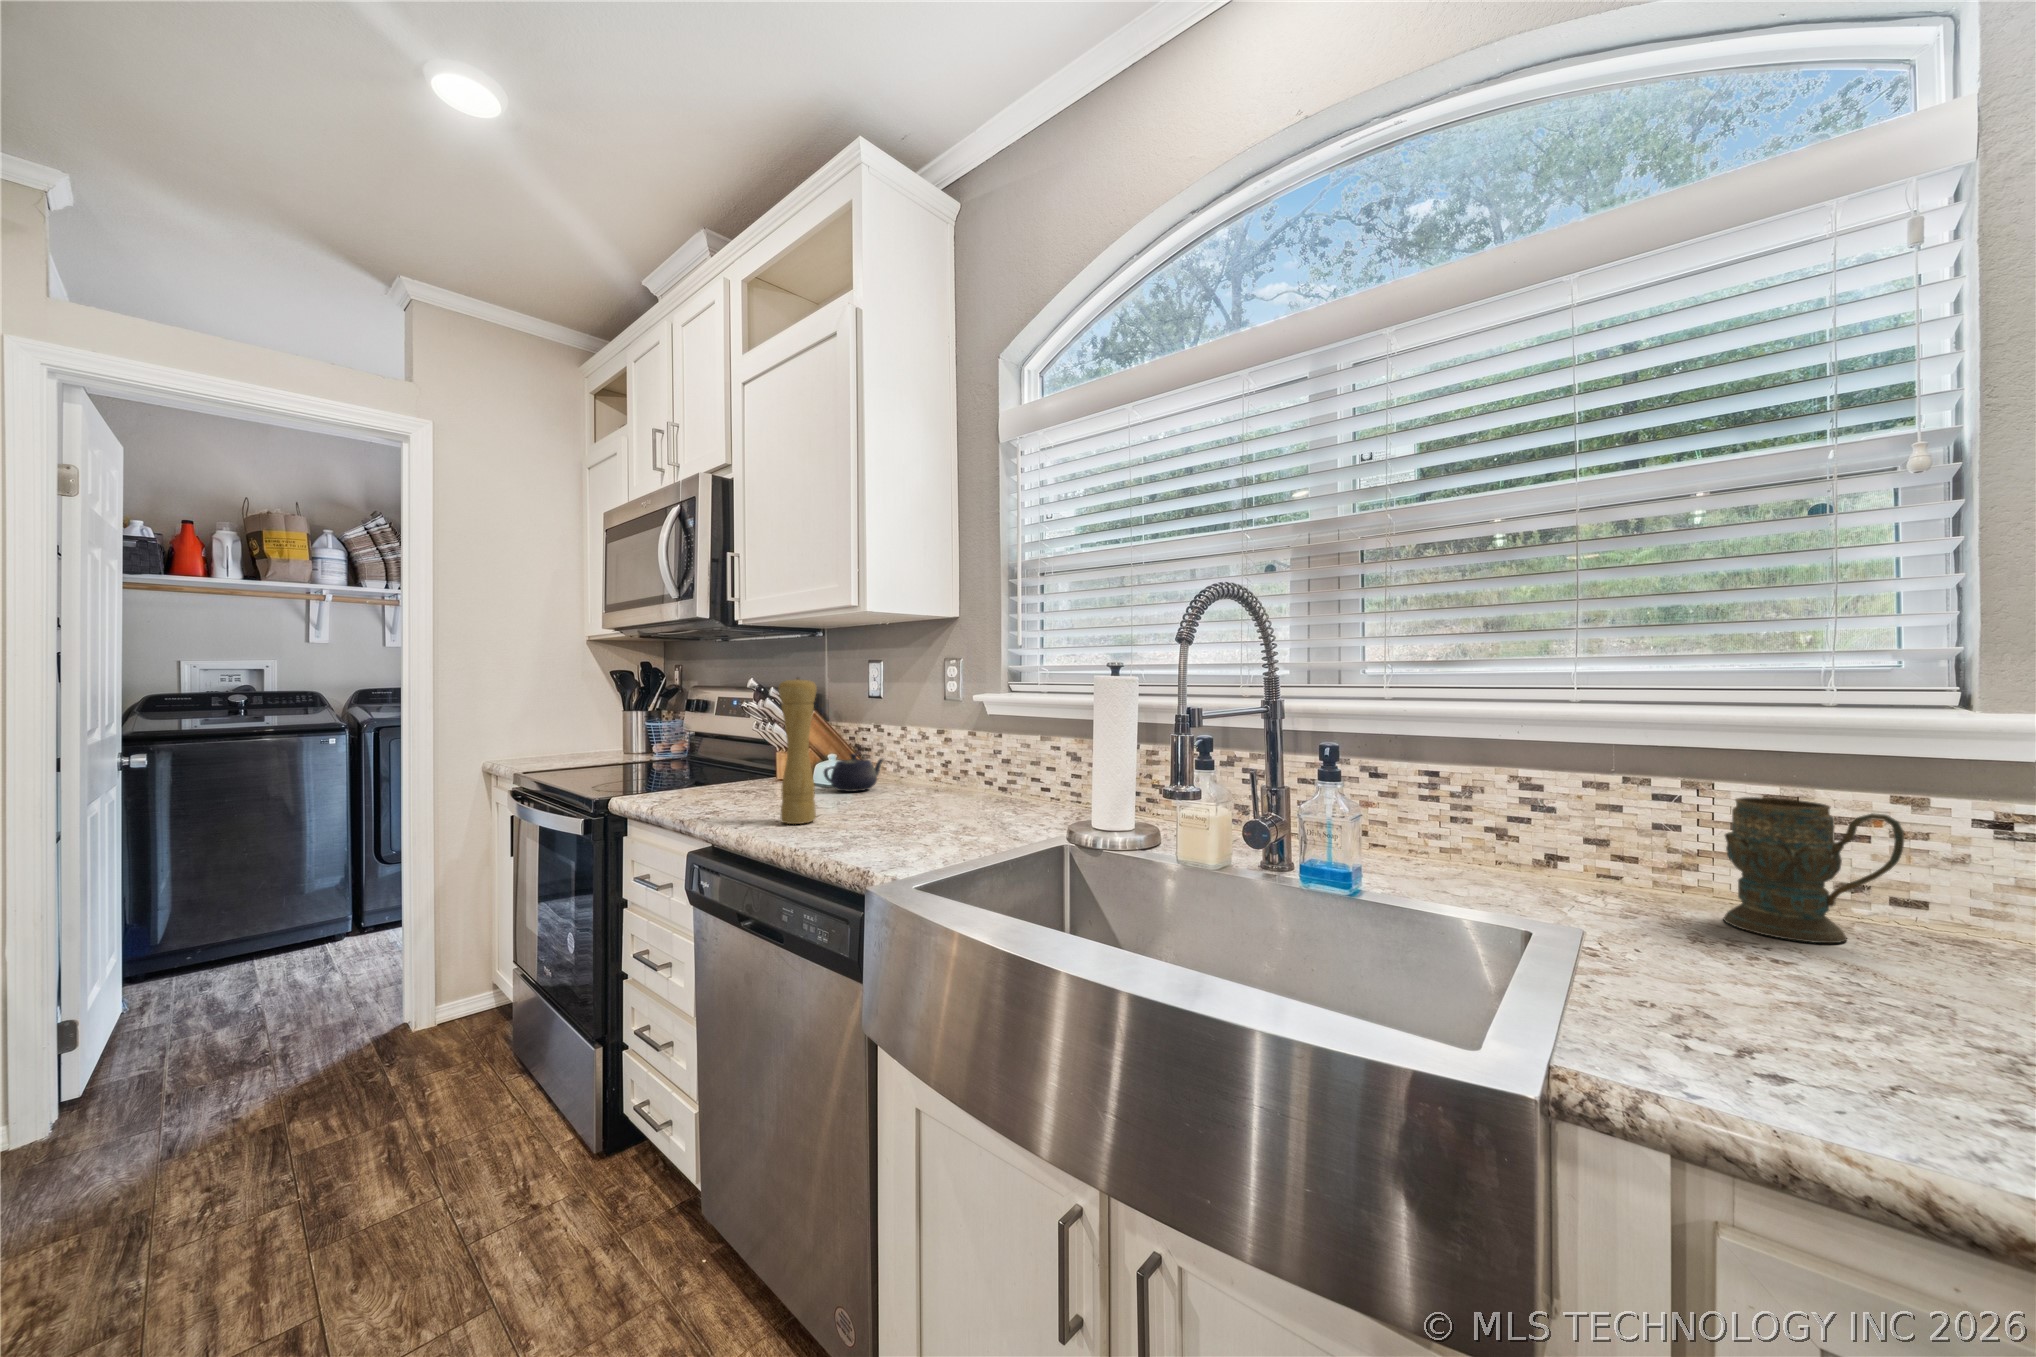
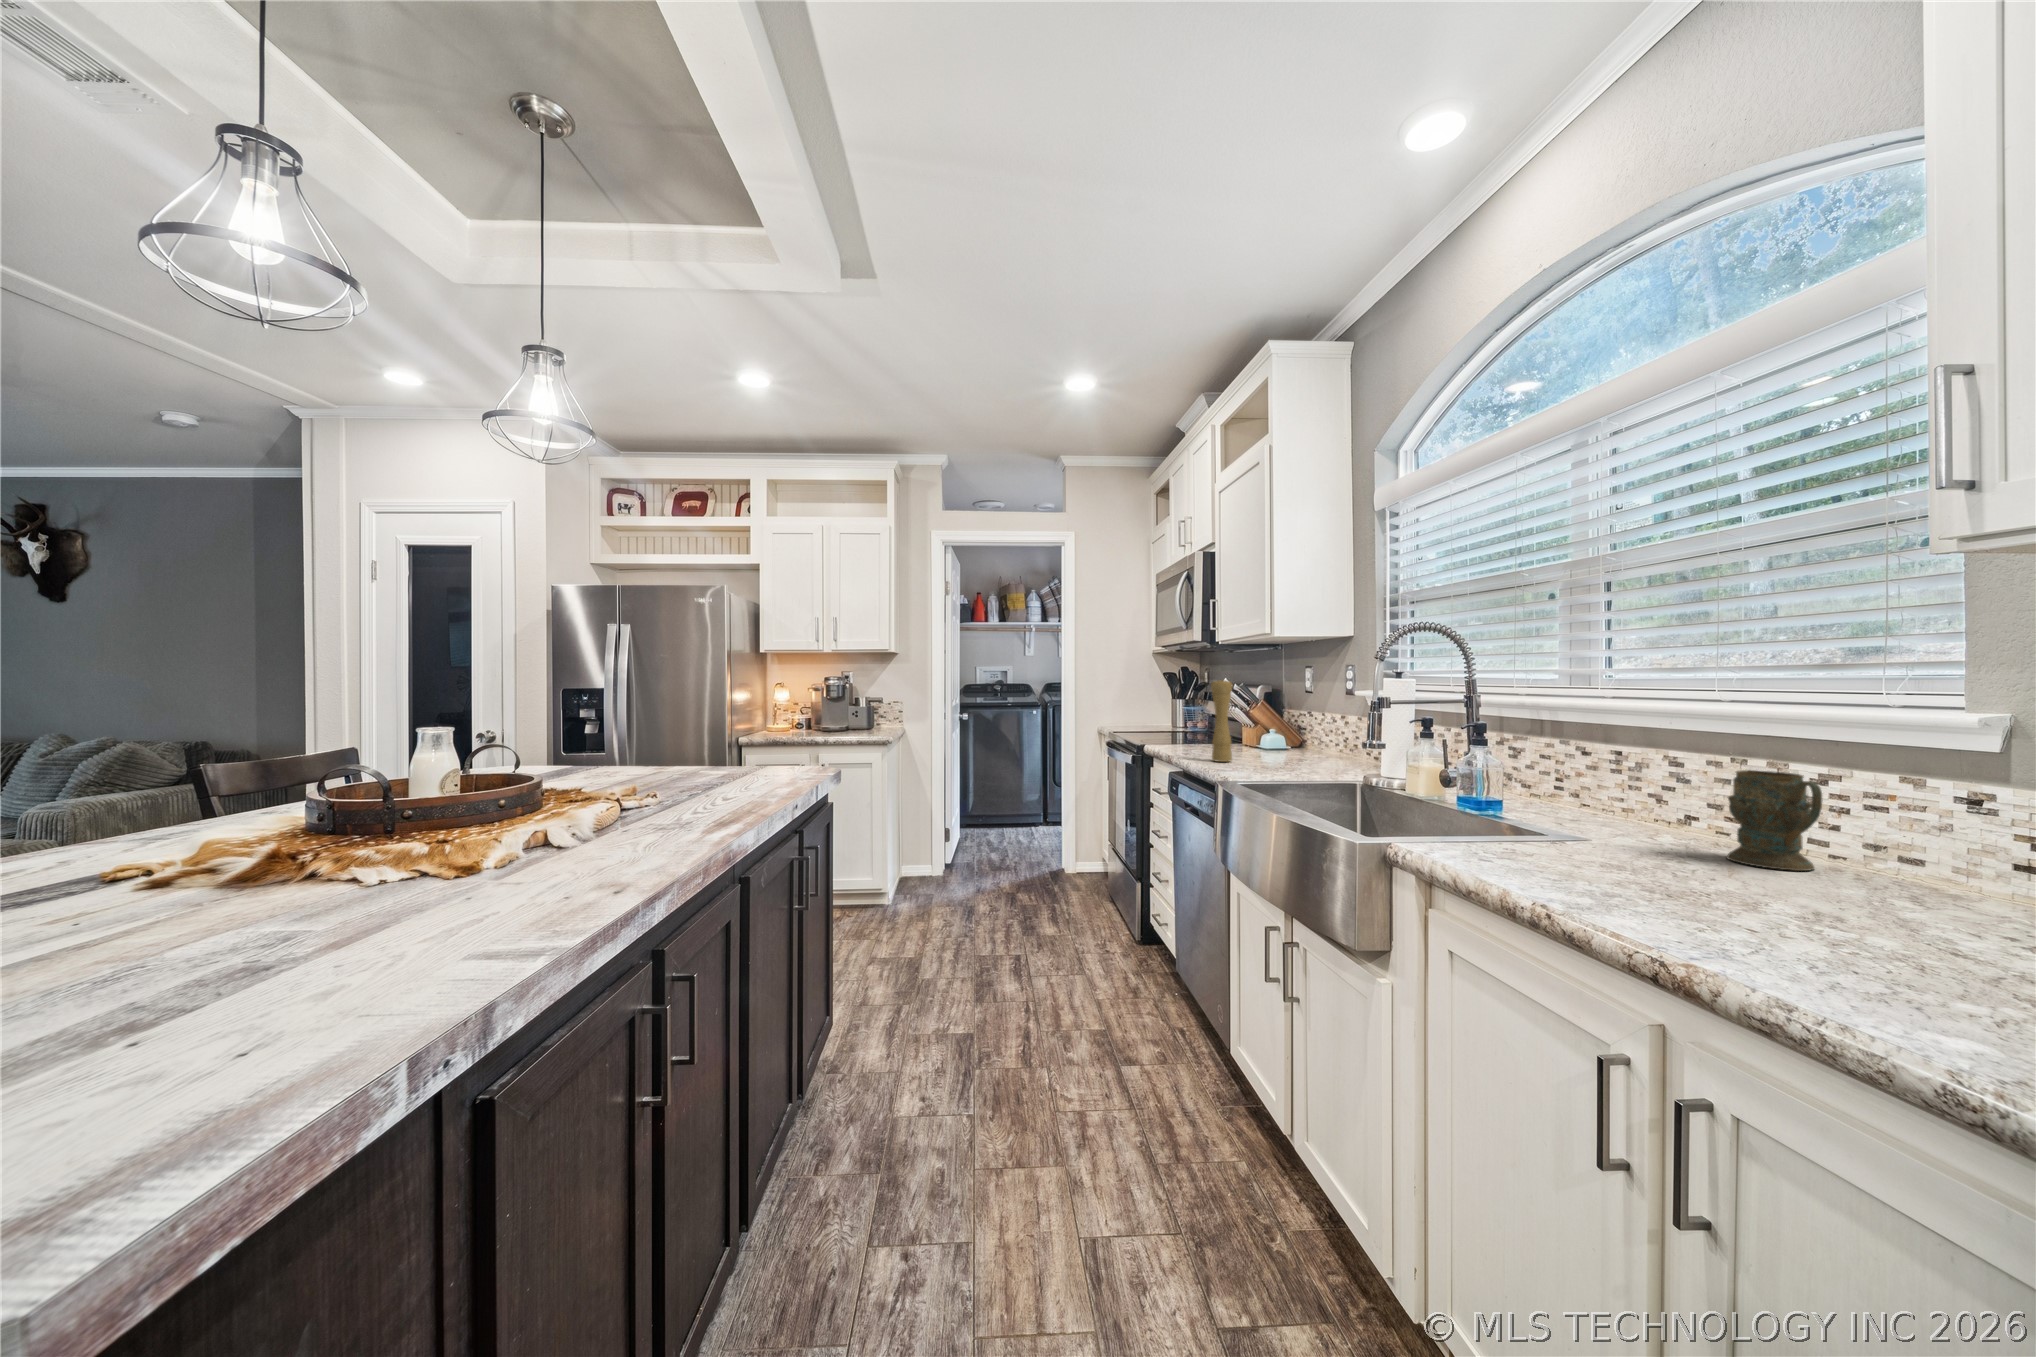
teapot: present [823,754,884,792] -> none [1259,728,1307,753]

